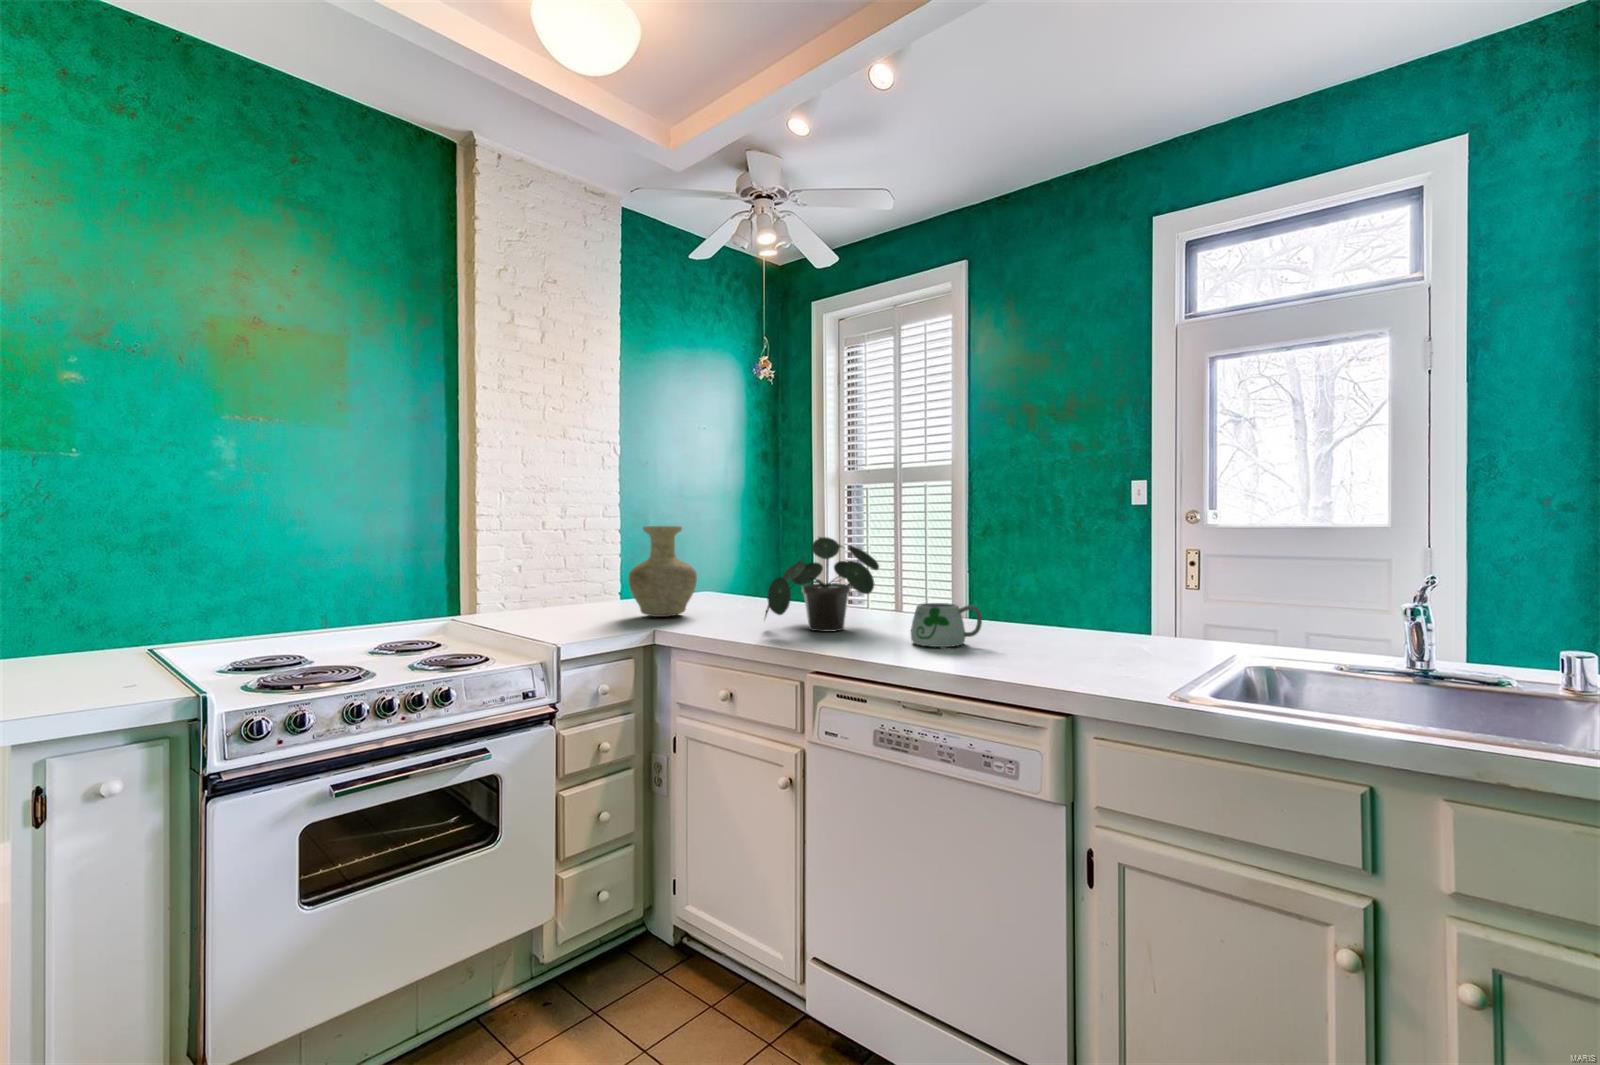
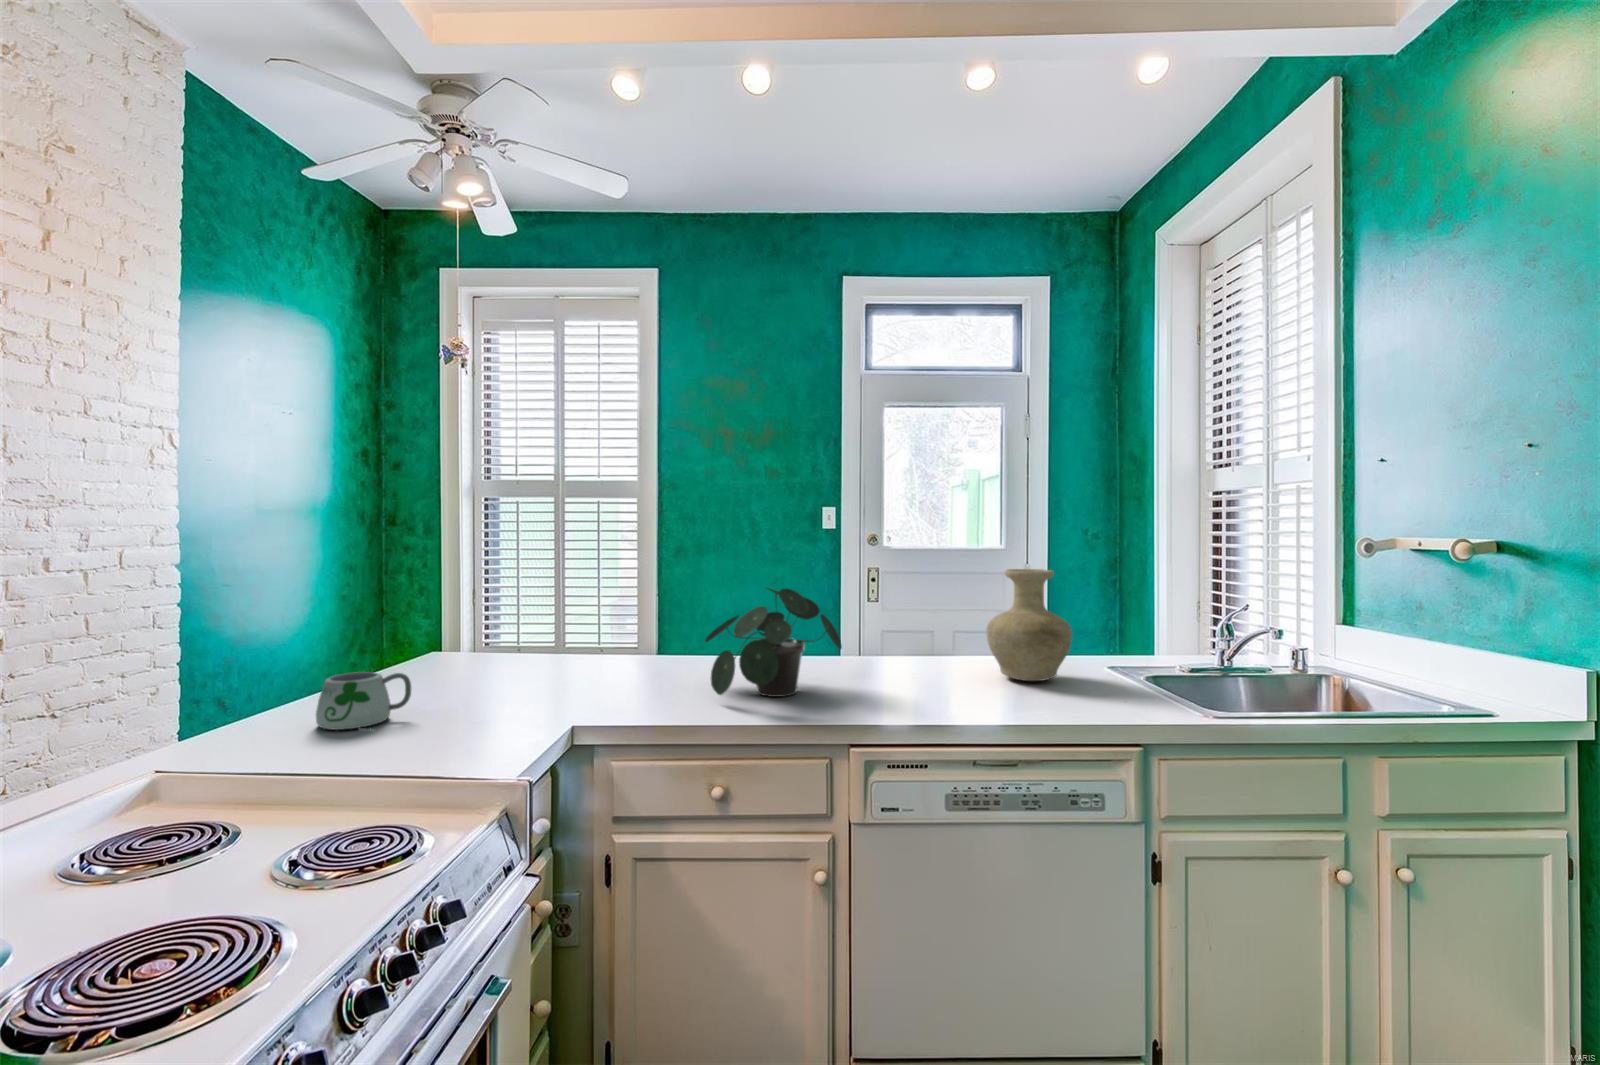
vase: present [628,526,697,617] -> present [986,569,1072,681]
mug: present [911,603,982,649] -> present [316,672,411,731]

